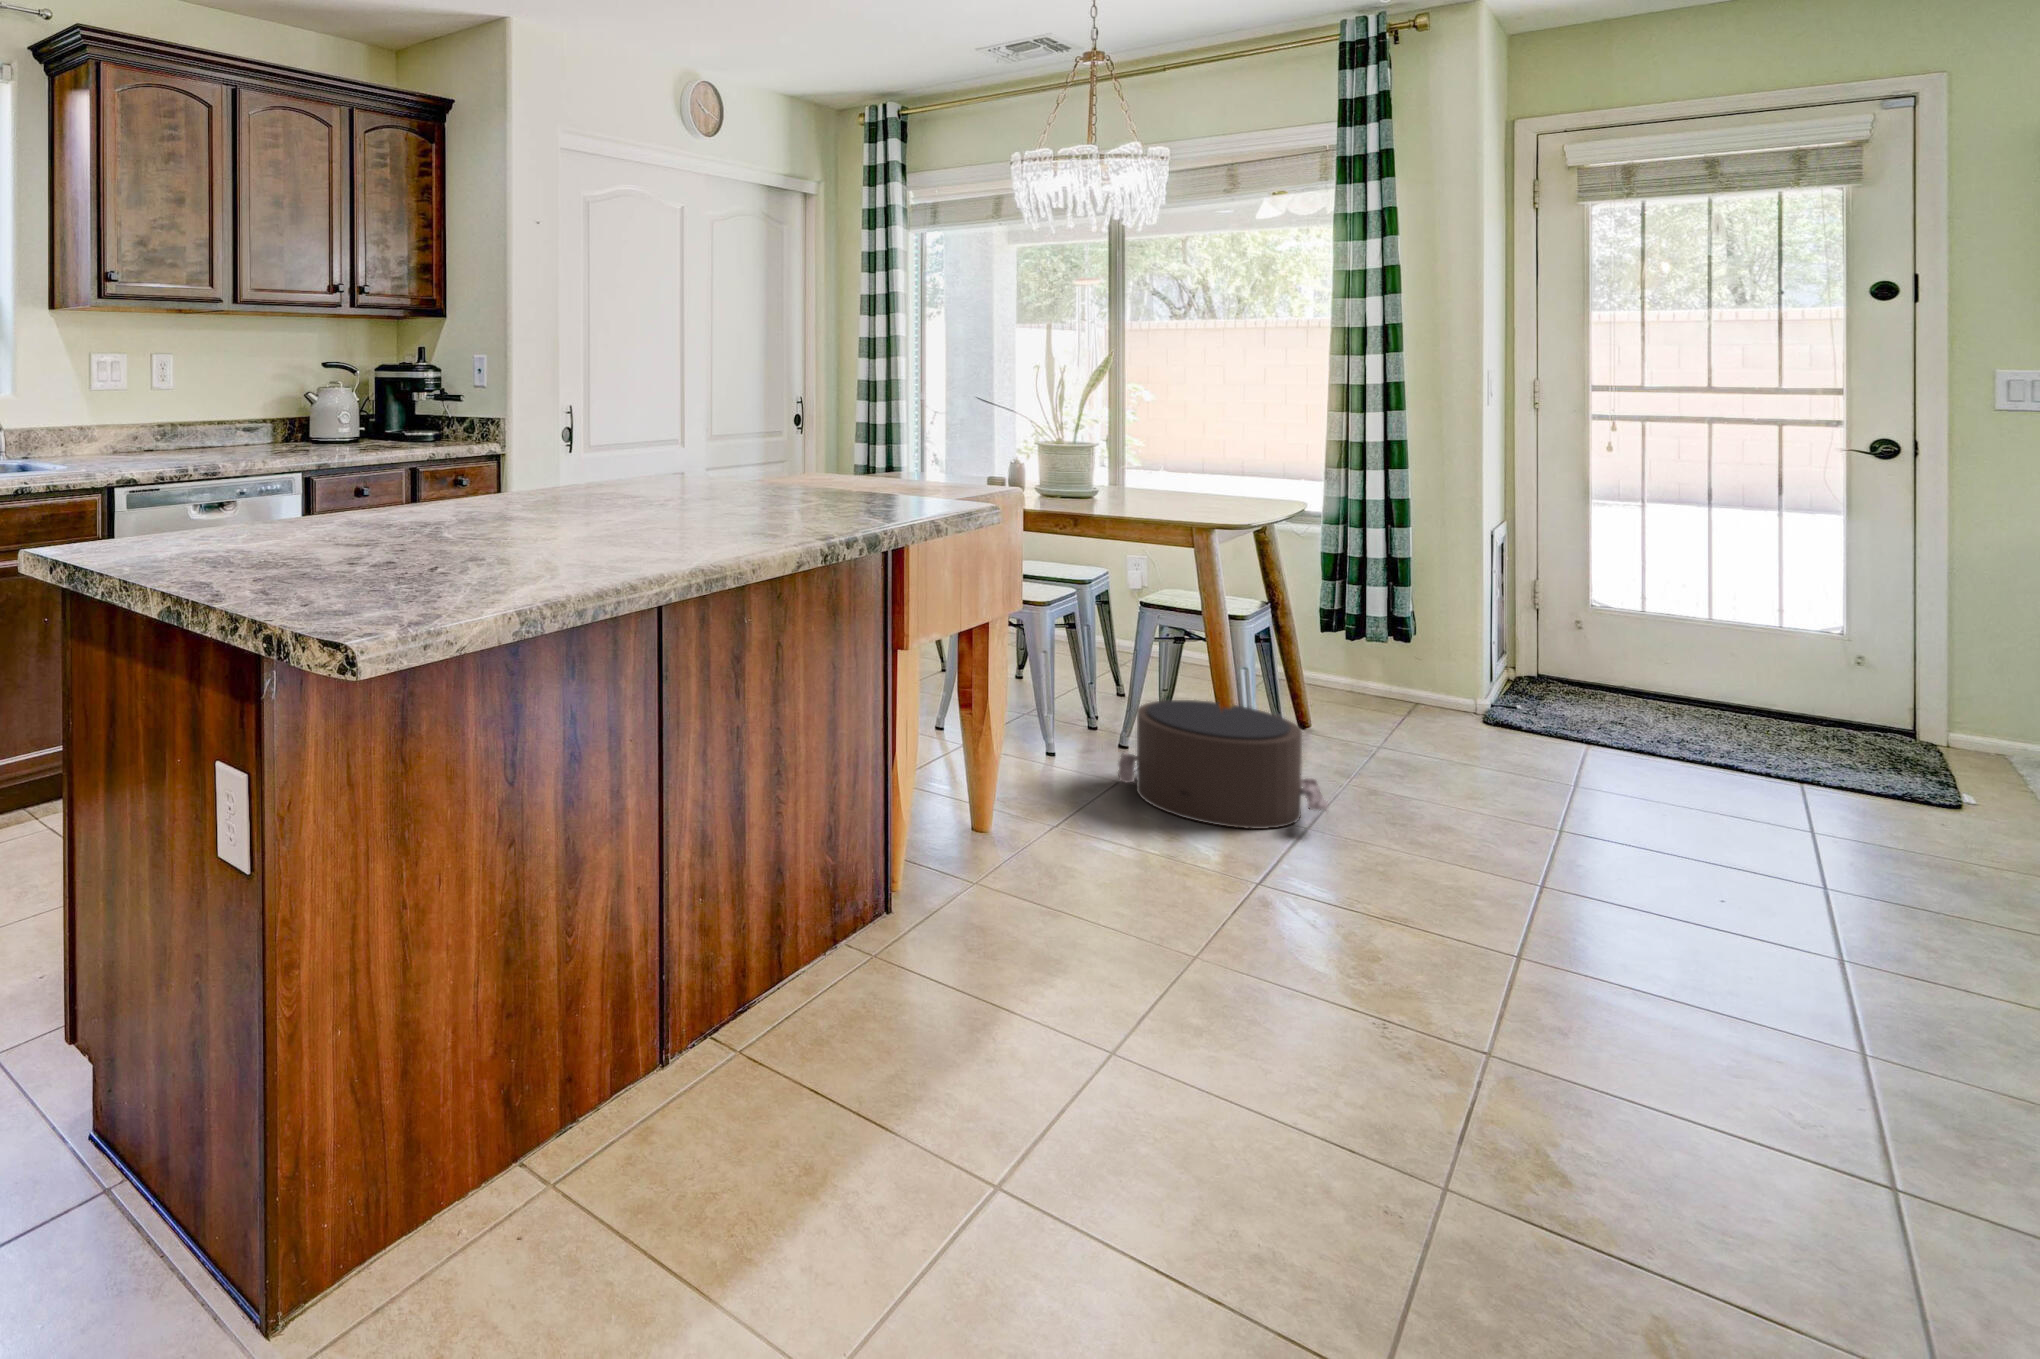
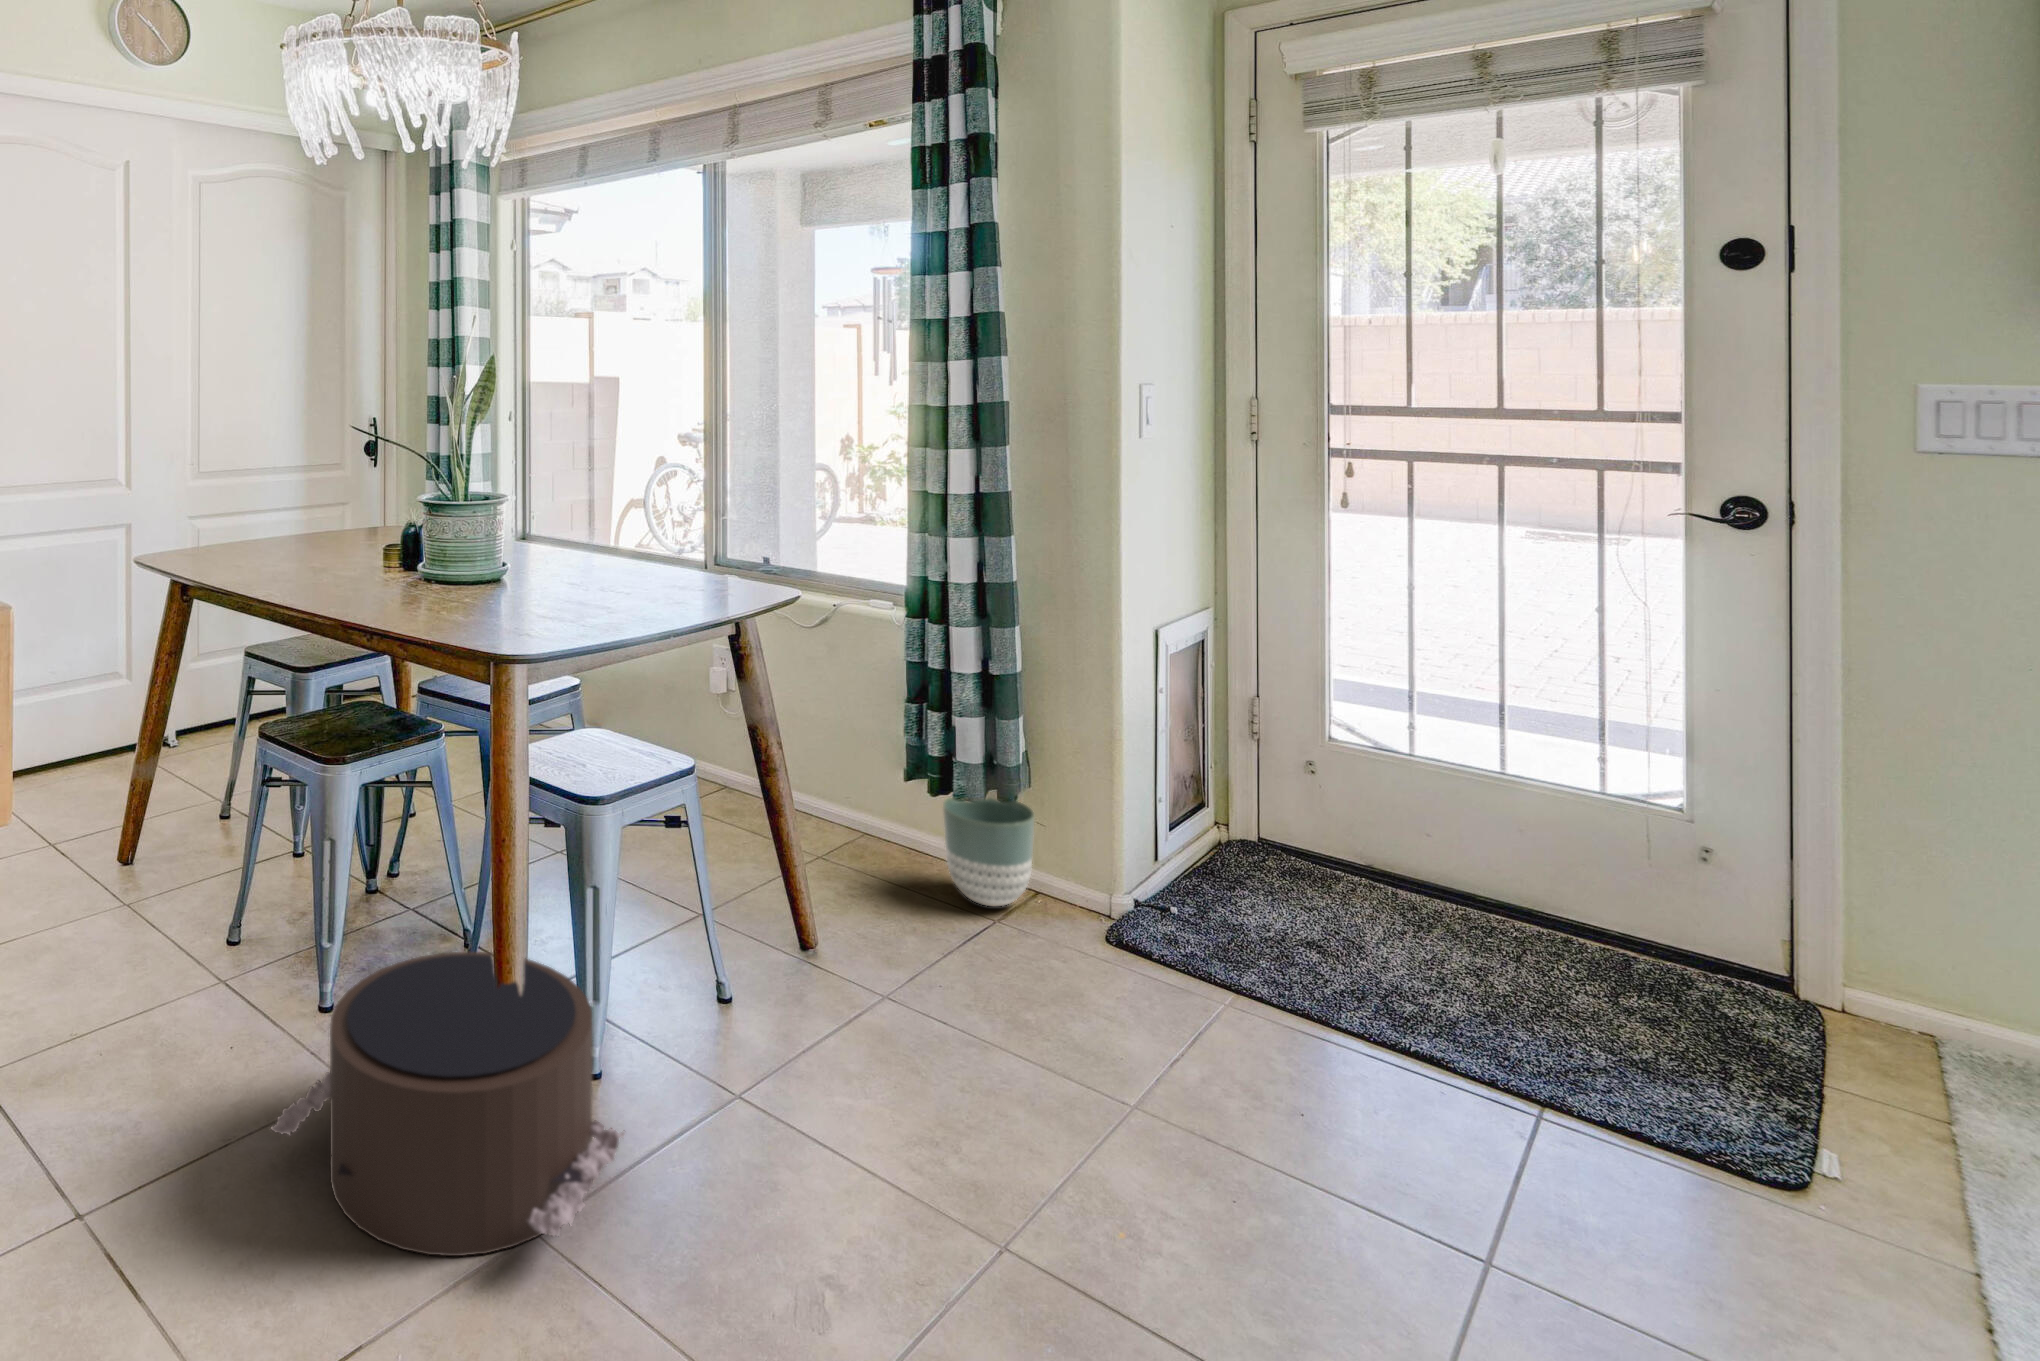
planter: none [1359,639,1426,706] -> present [943,798,1034,907]

